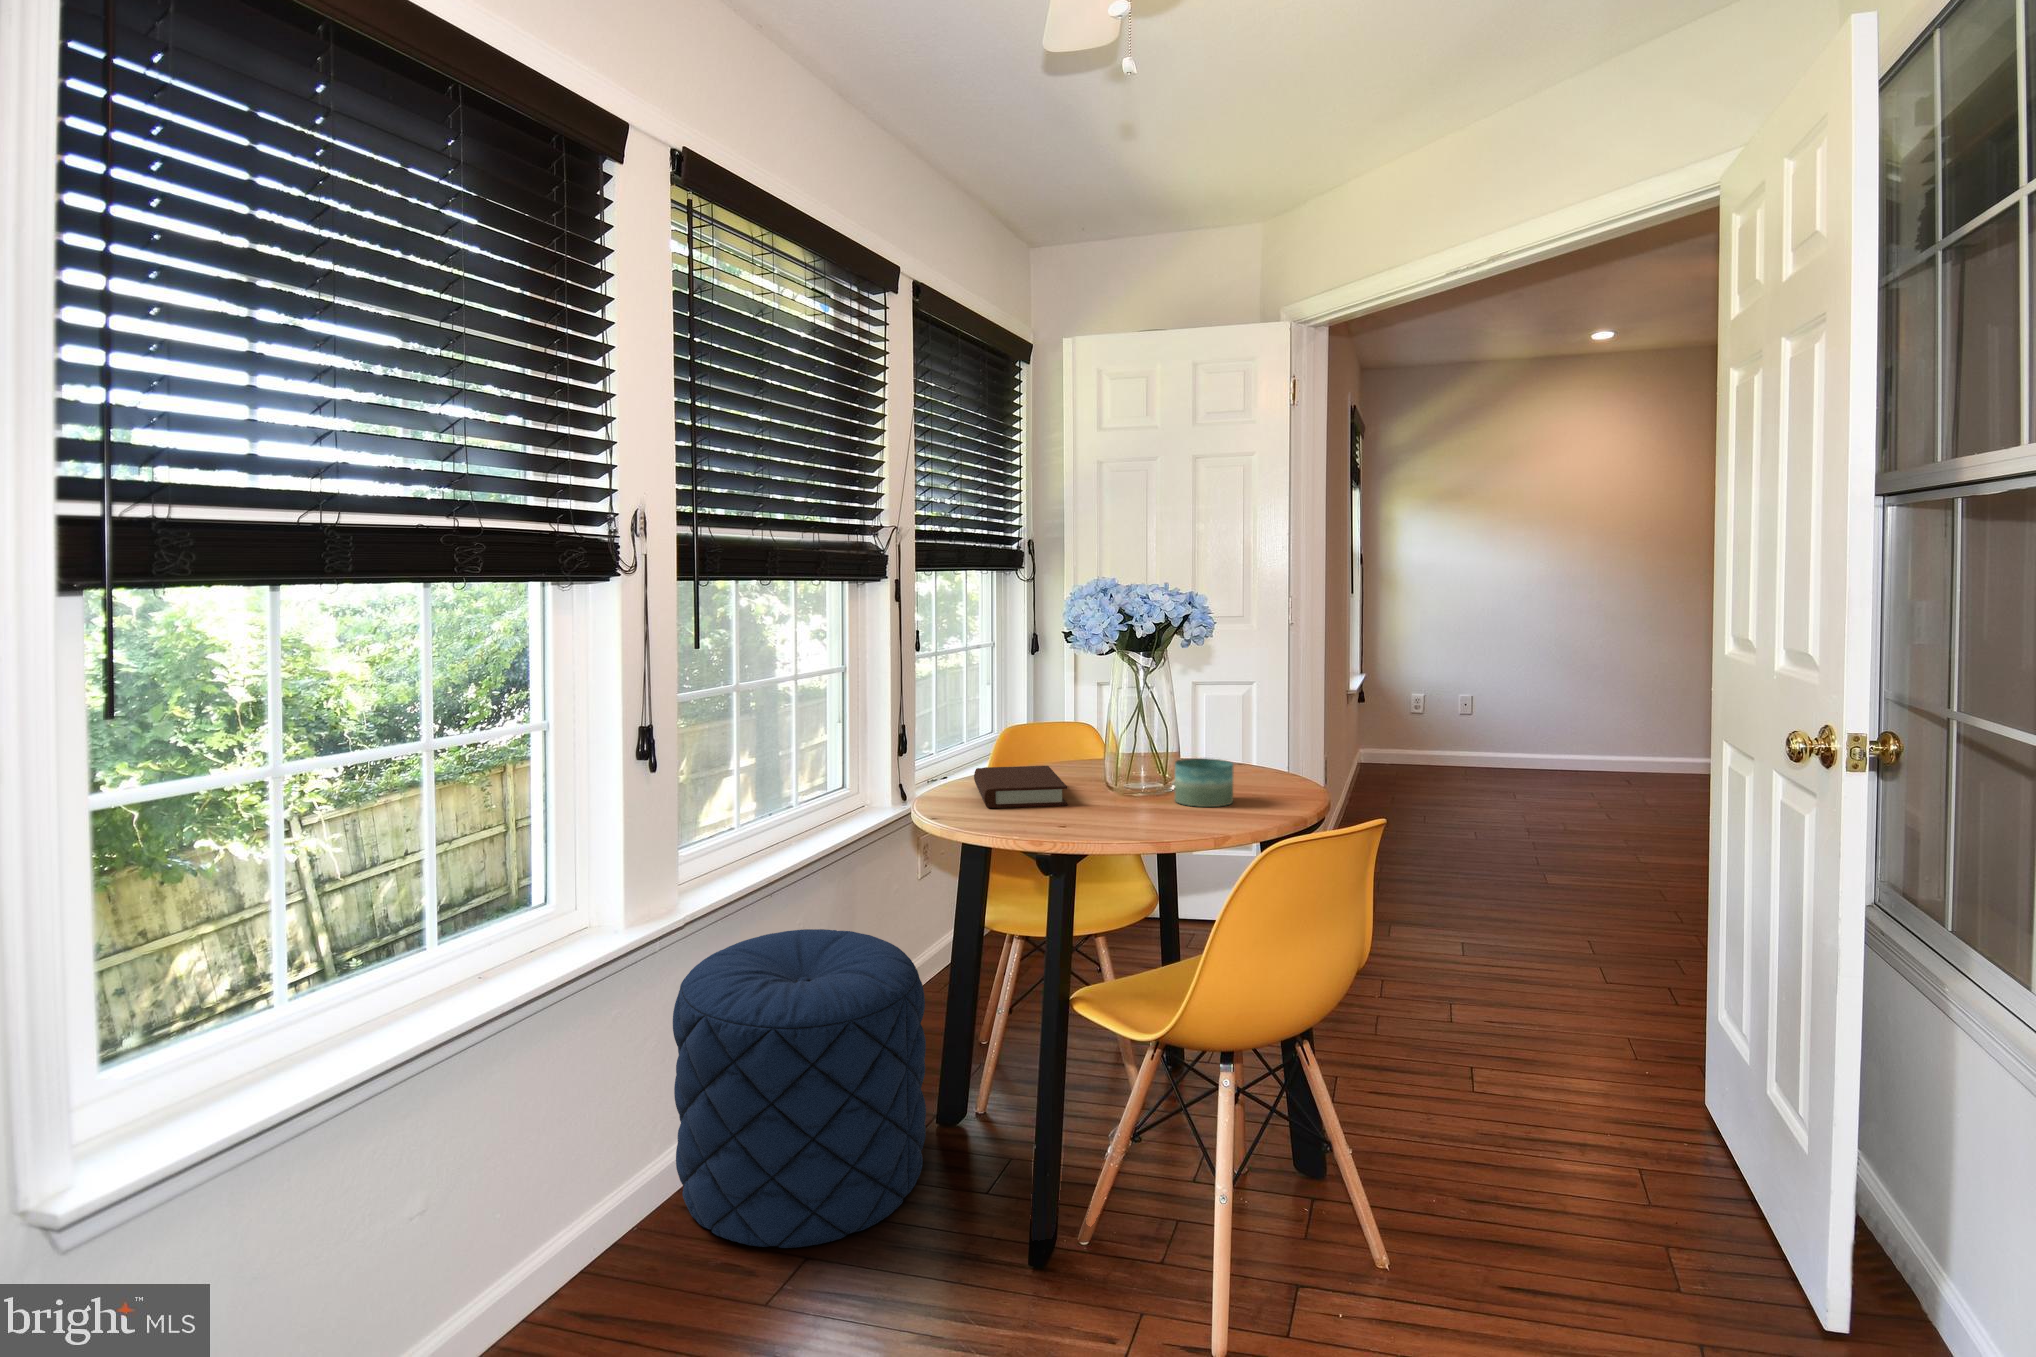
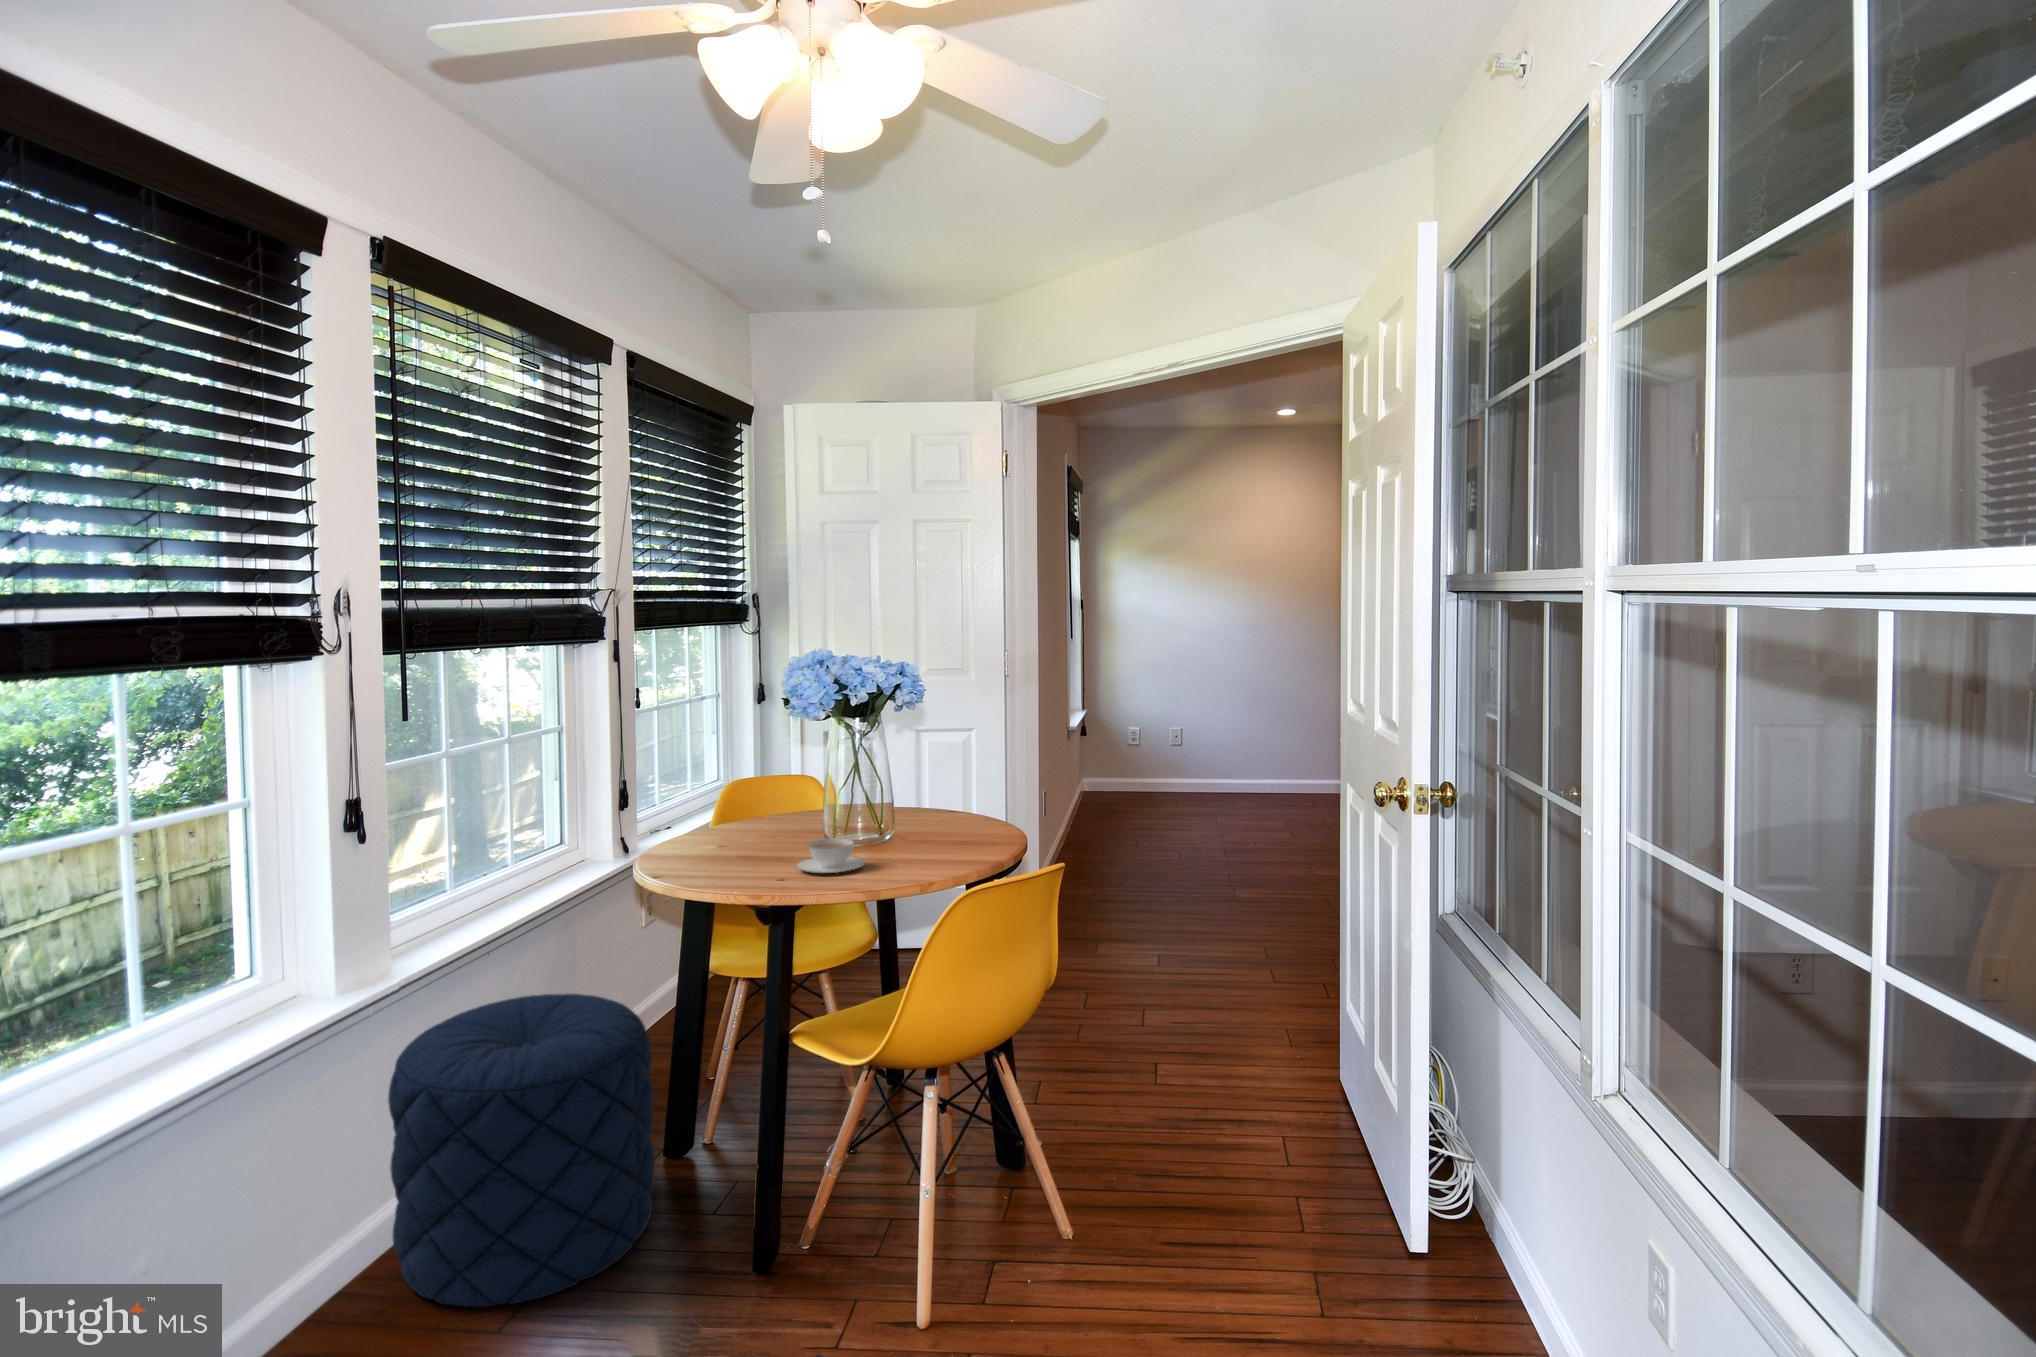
candle: present [1175,758,1234,807] -> none [885,810,937,854]
book: present [974,766,1067,808] -> none [698,822,787,866]
teacup: none [1078,785,1155,822] -> present [796,838,865,873]

